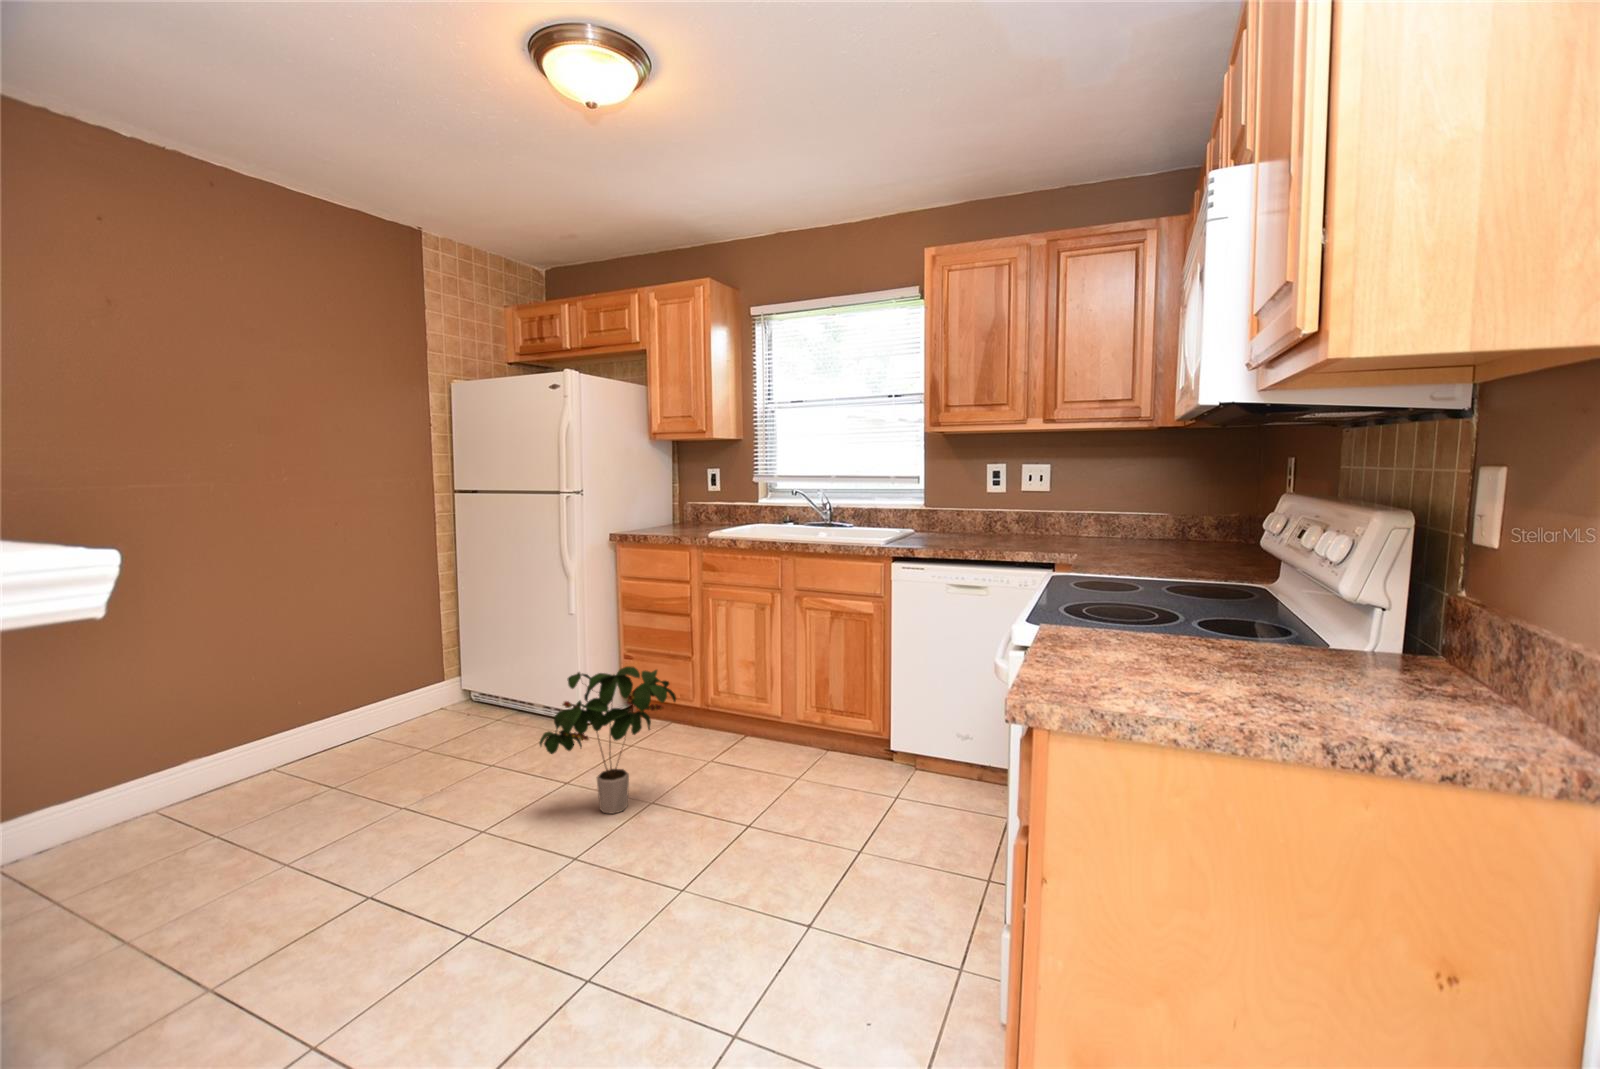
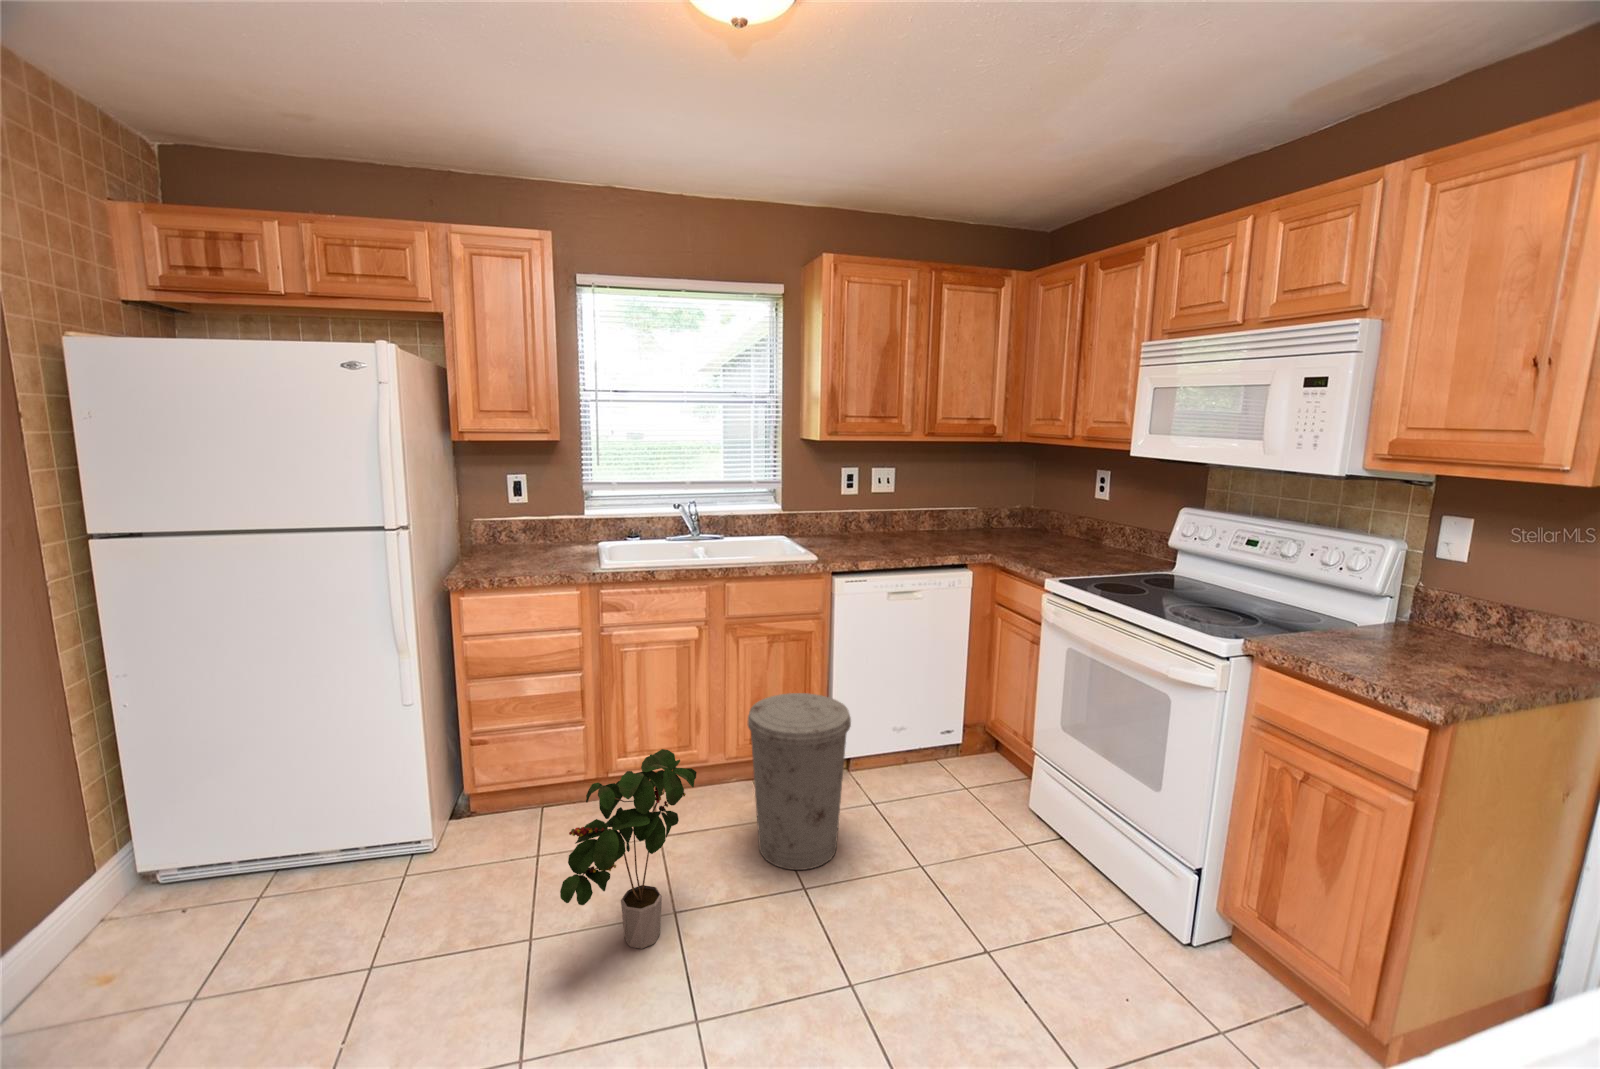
trash can: none [738,659,834,819] -> present [748,693,851,870]

